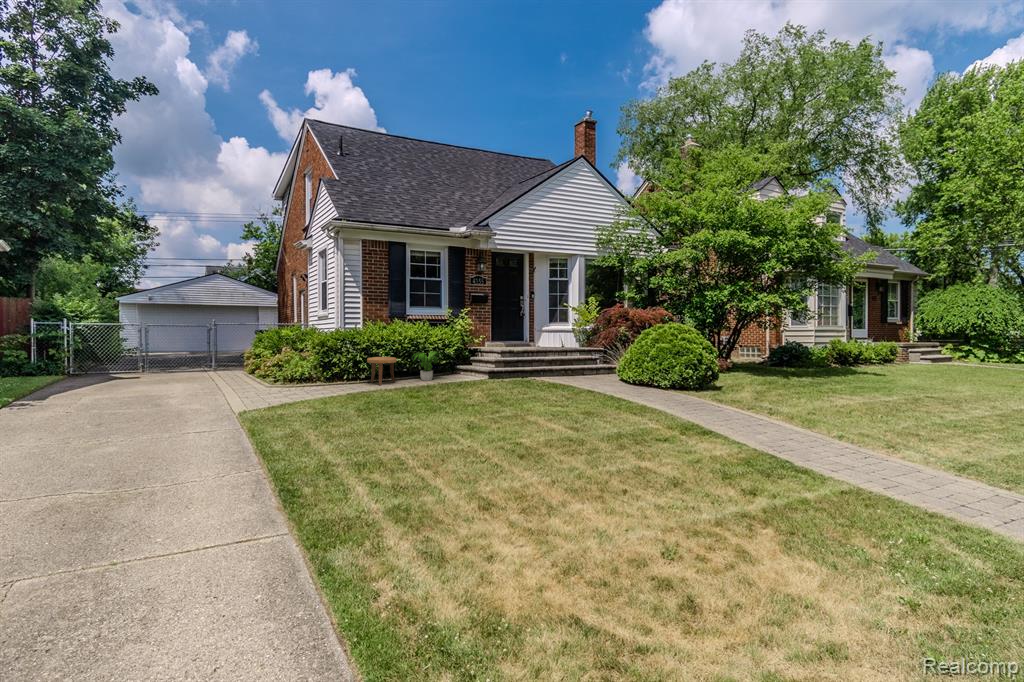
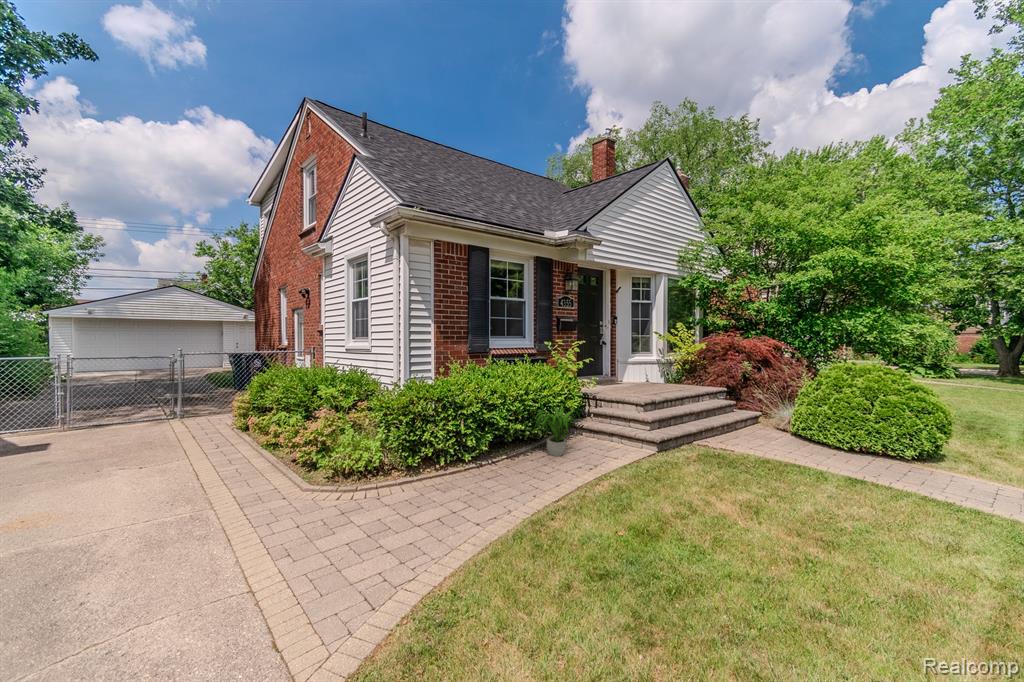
side table: present [367,357,396,386] -> none [482,424,532,480]

